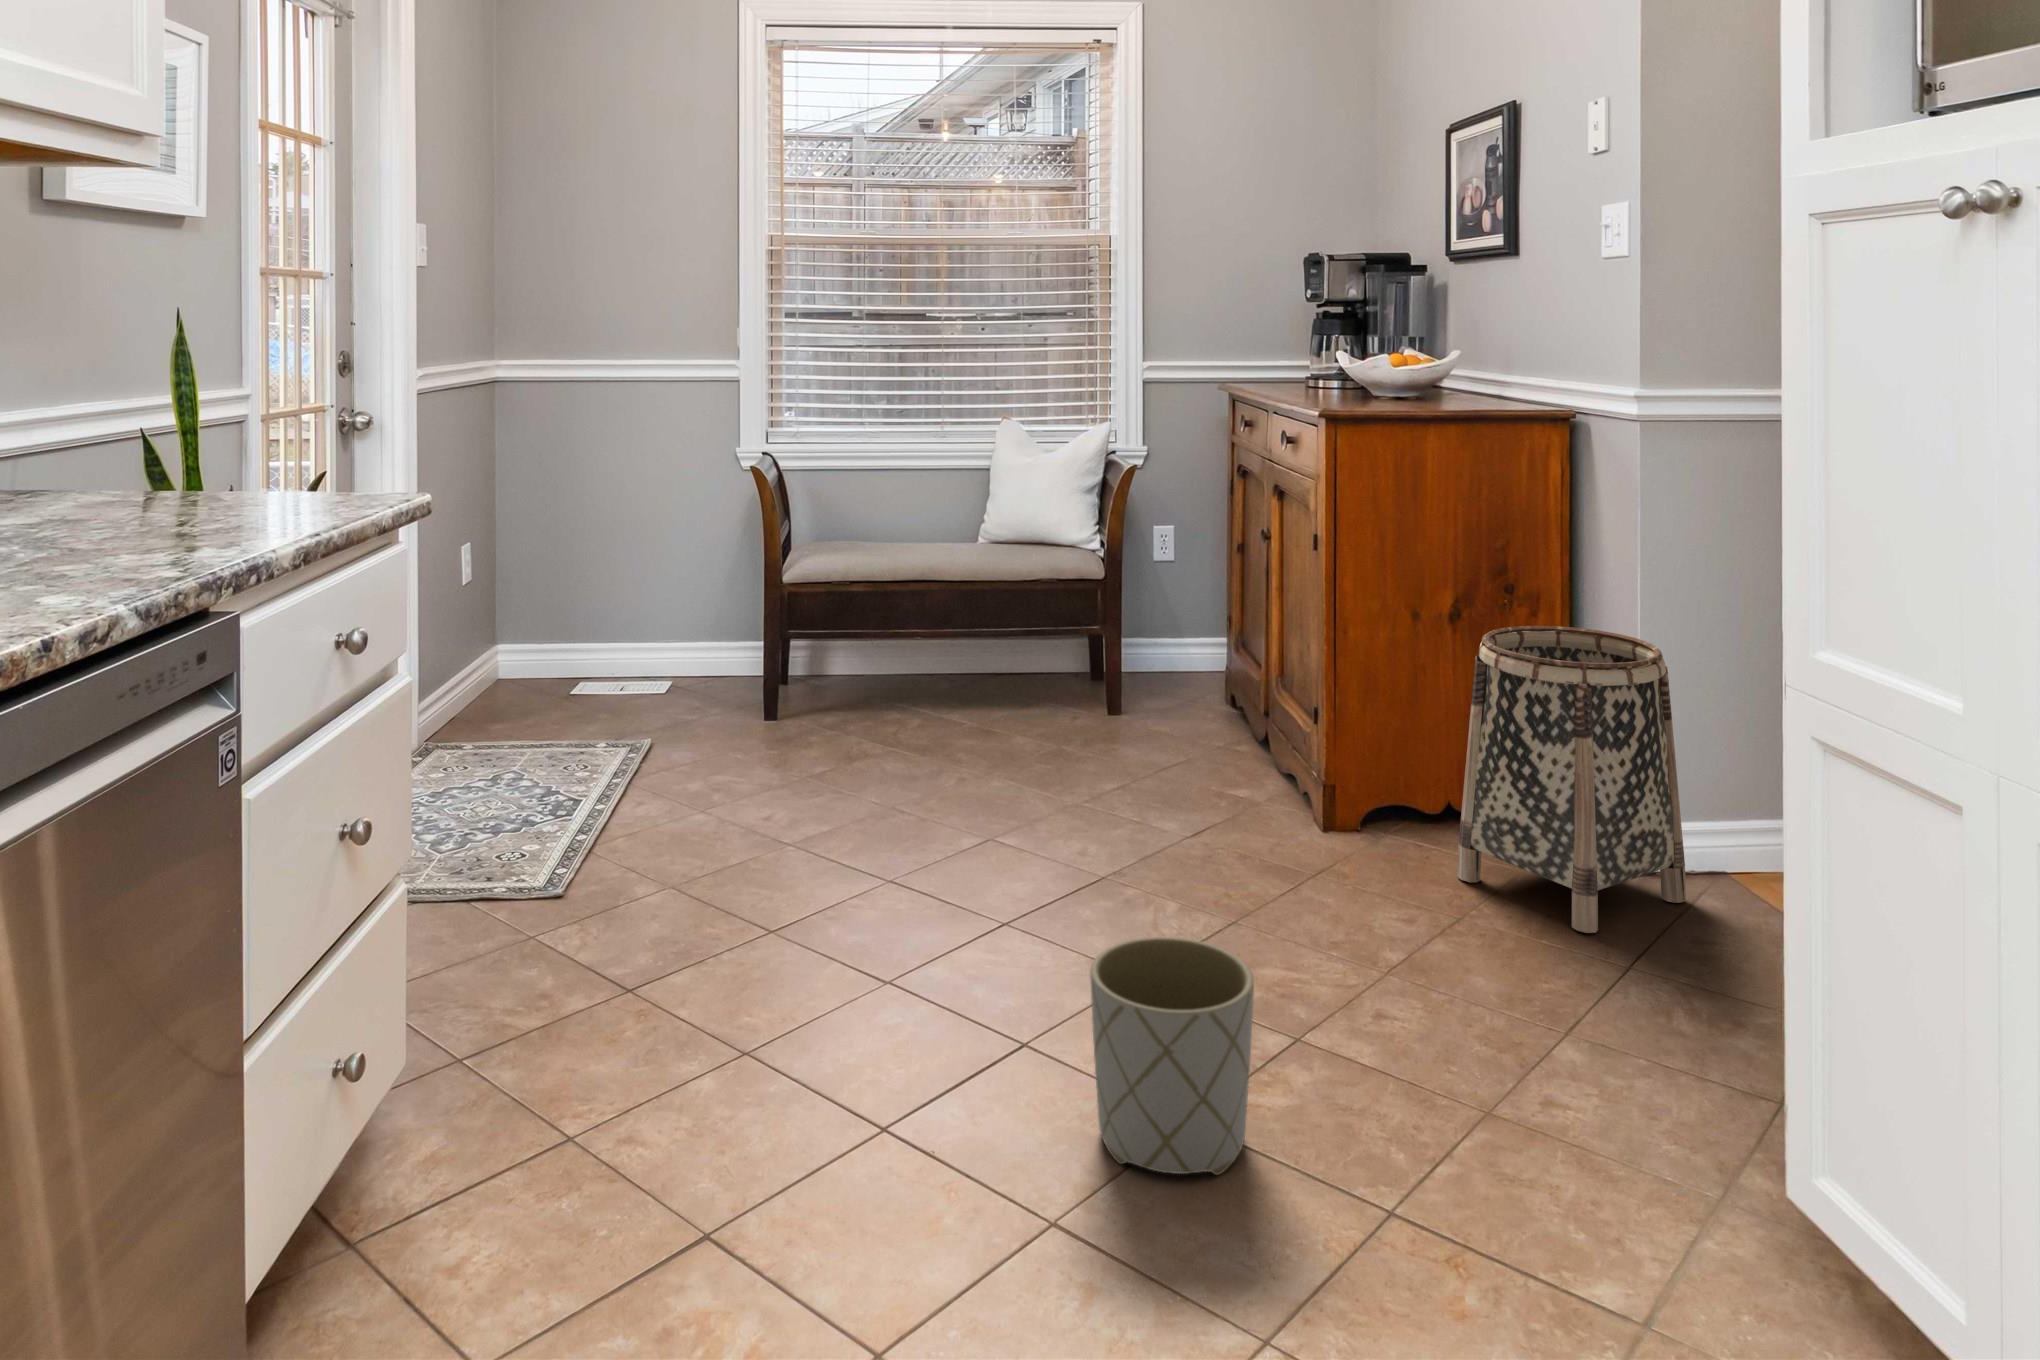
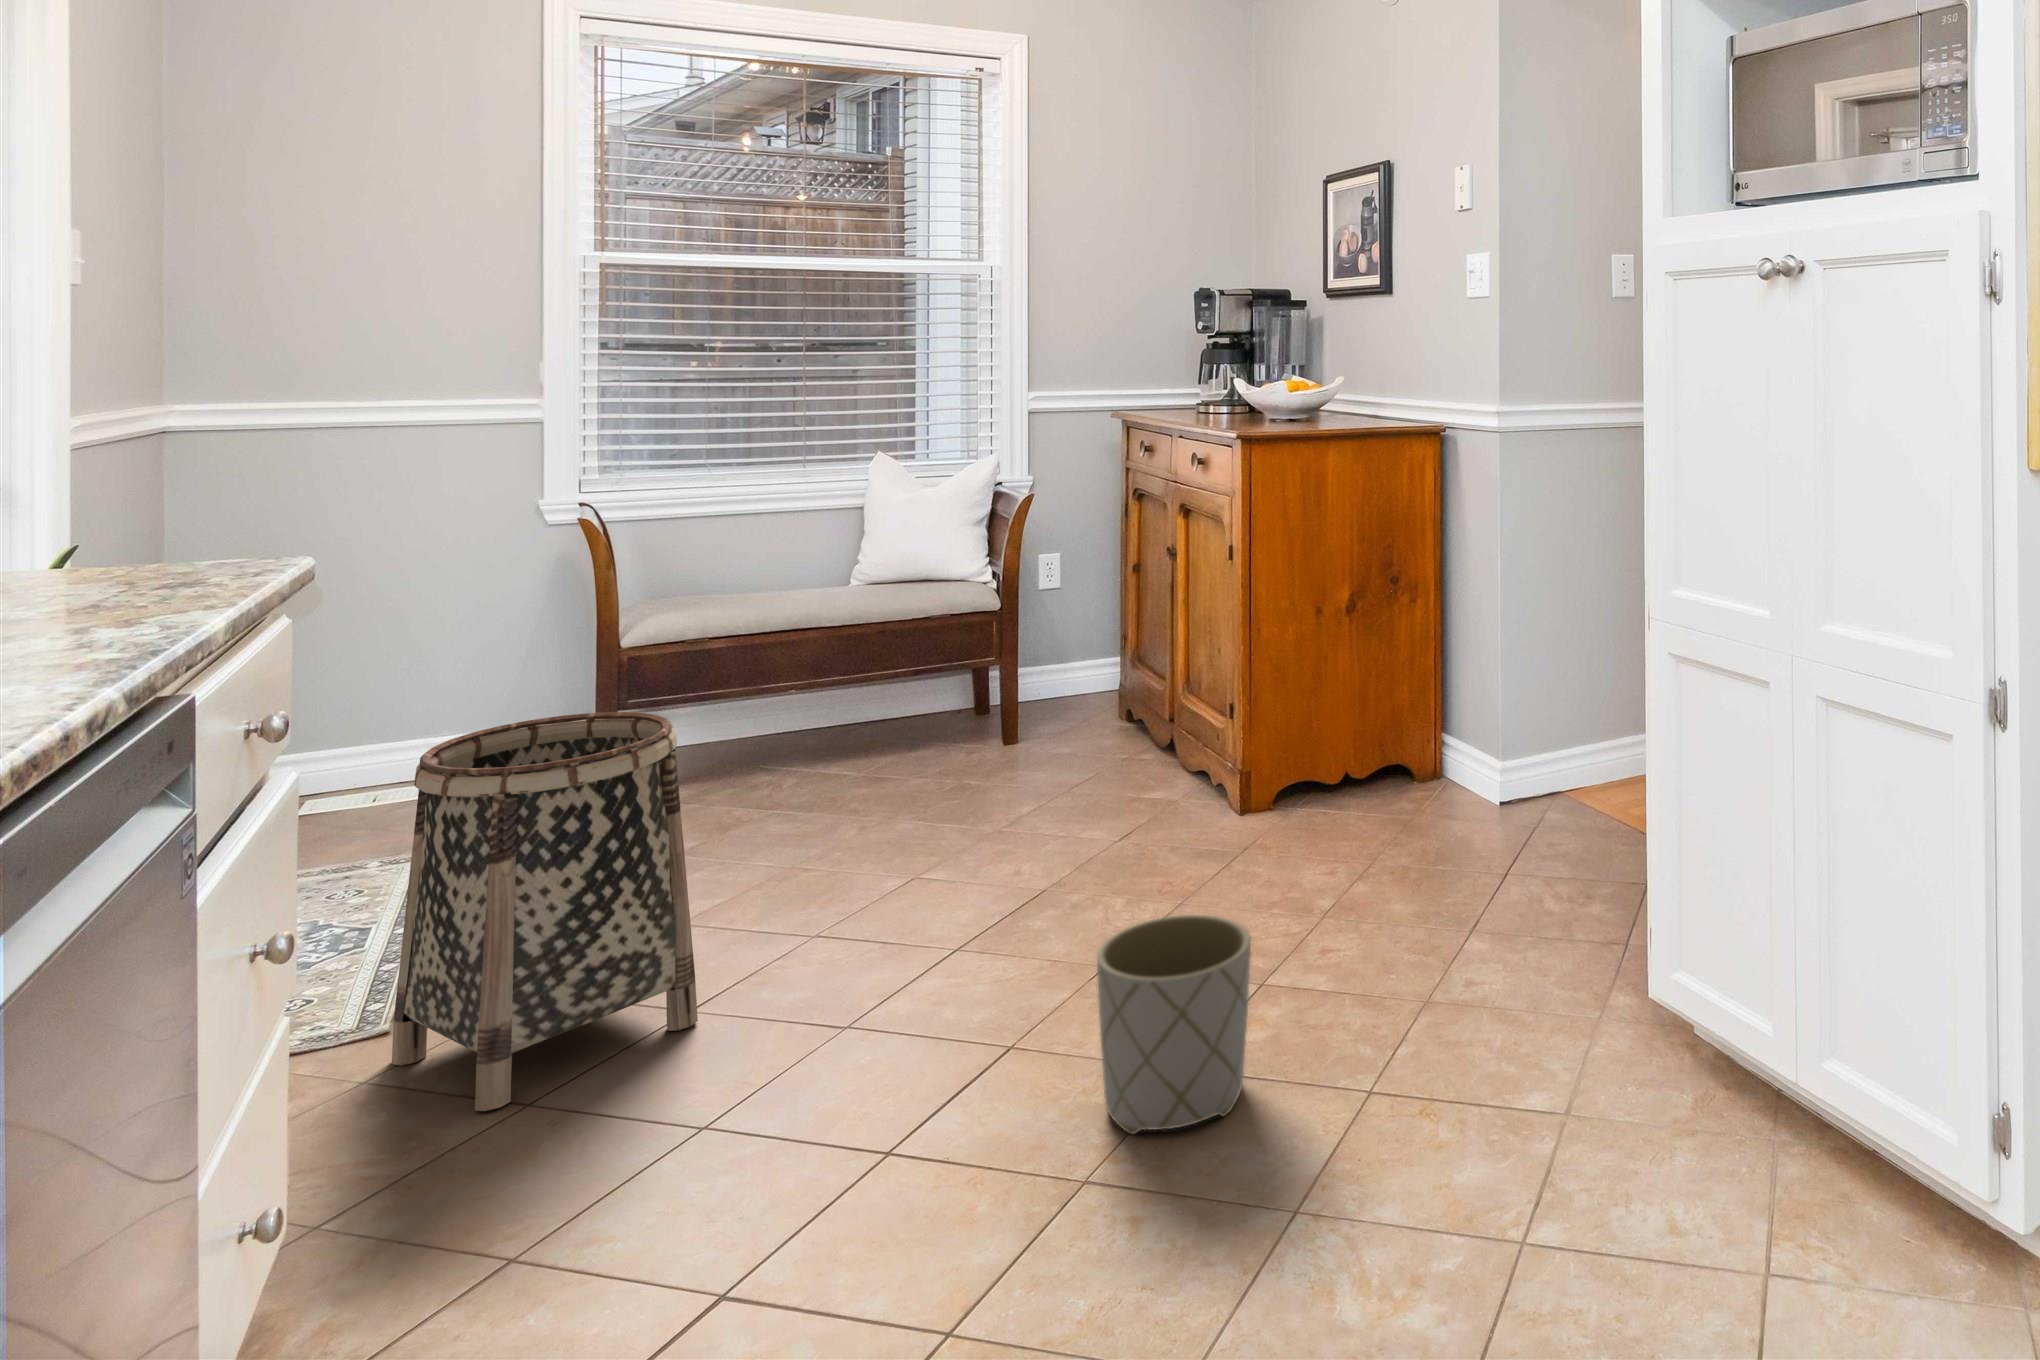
basket: present [1457,626,1686,933] -> present [392,712,698,1111]

